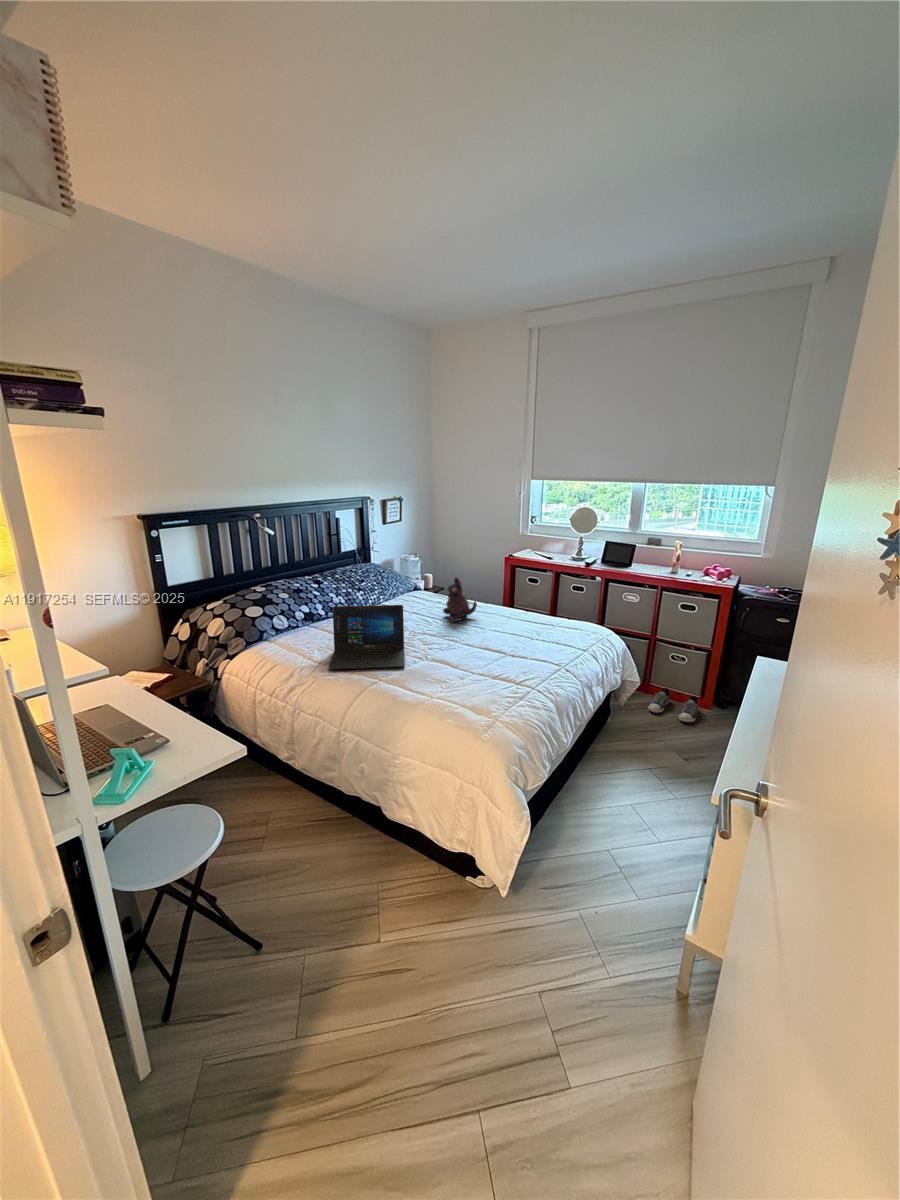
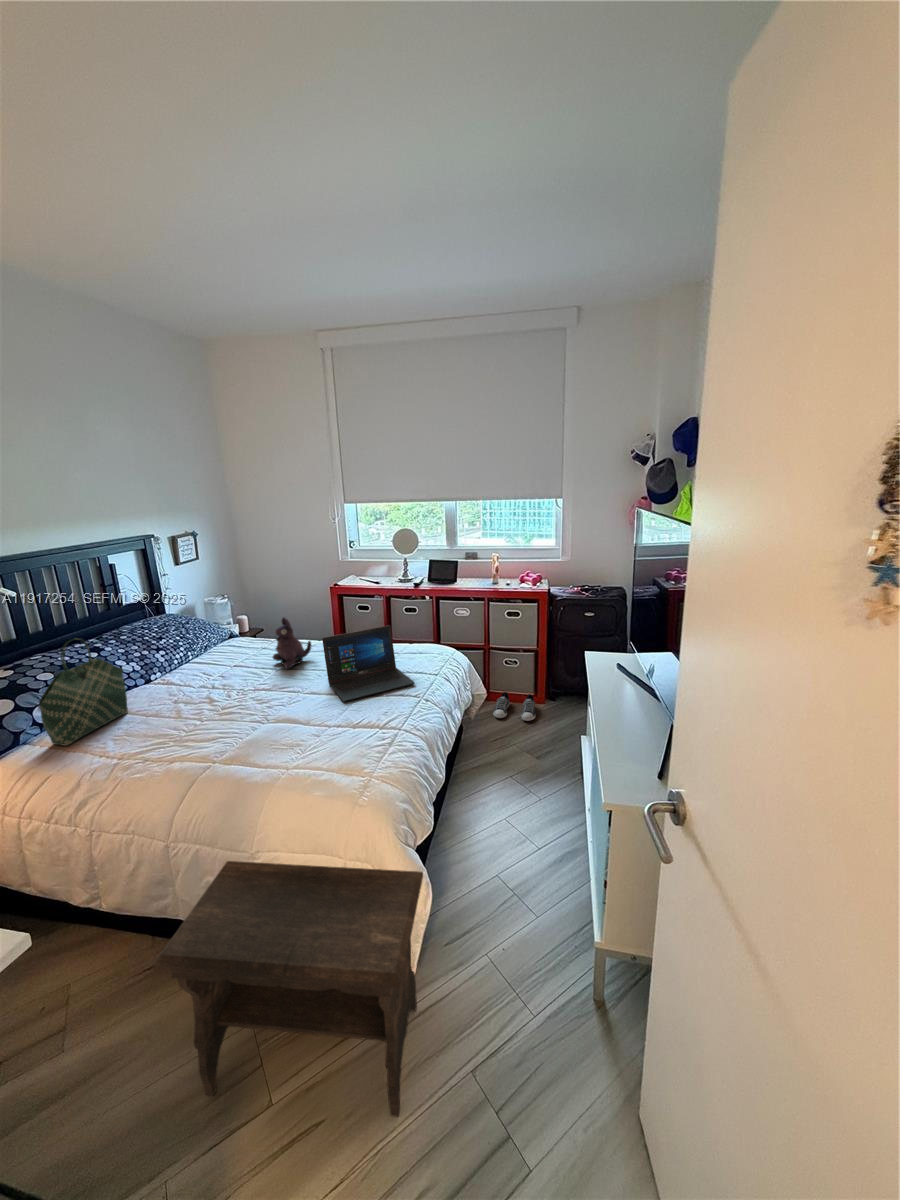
tote bag: none [276,569,331,647] -> present [39,638,128,746]
laptop: present [329,605,405,670] -> present [322,625,415,702]
footstool: none [317,753,522,986] -> present [153,861,423,1117]

